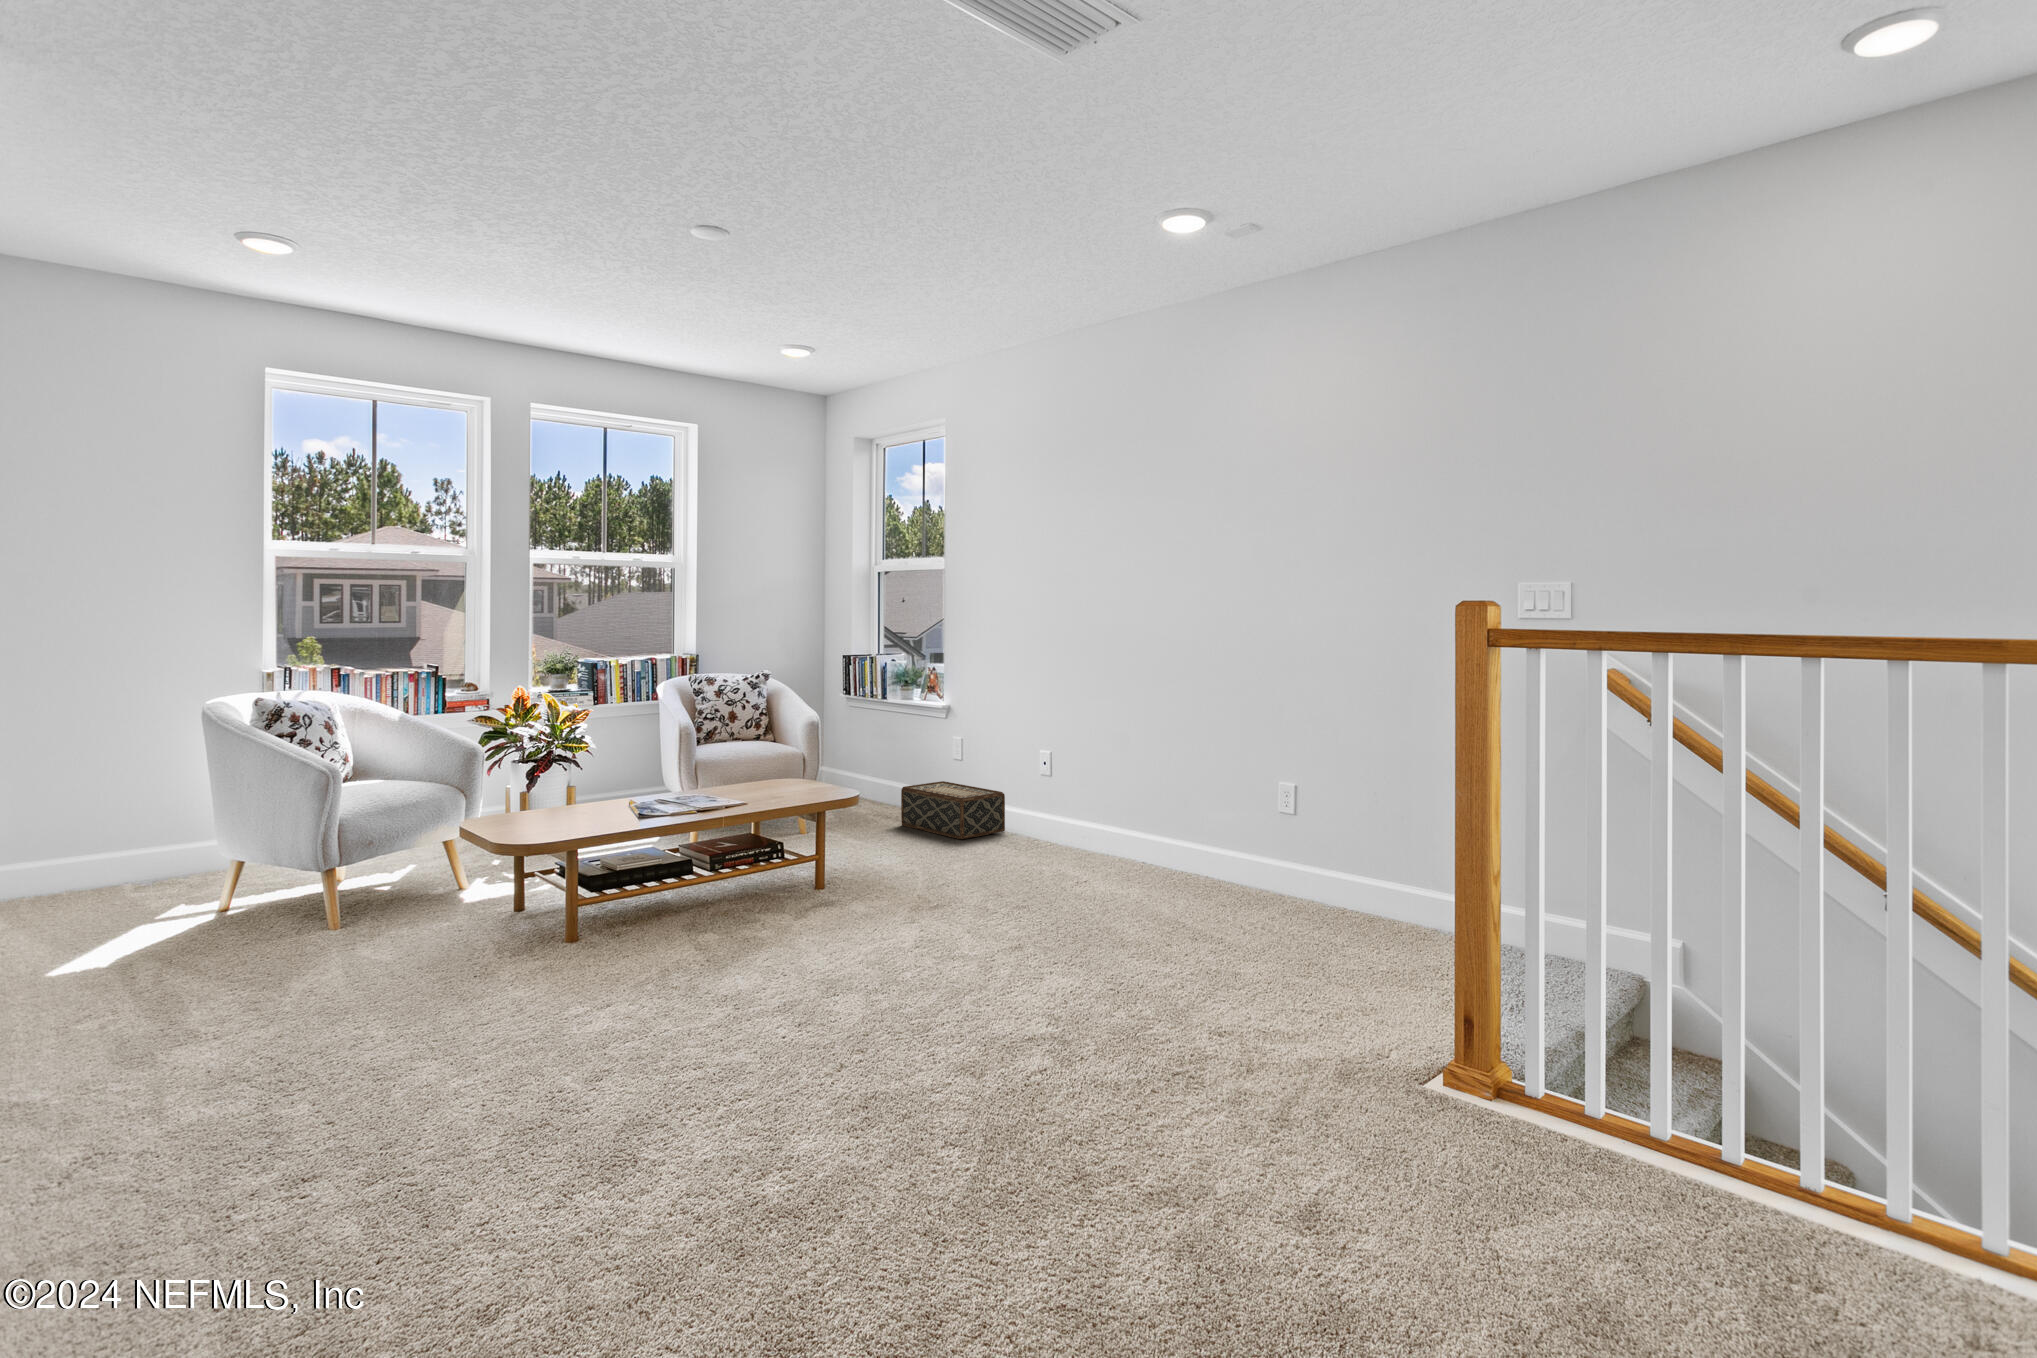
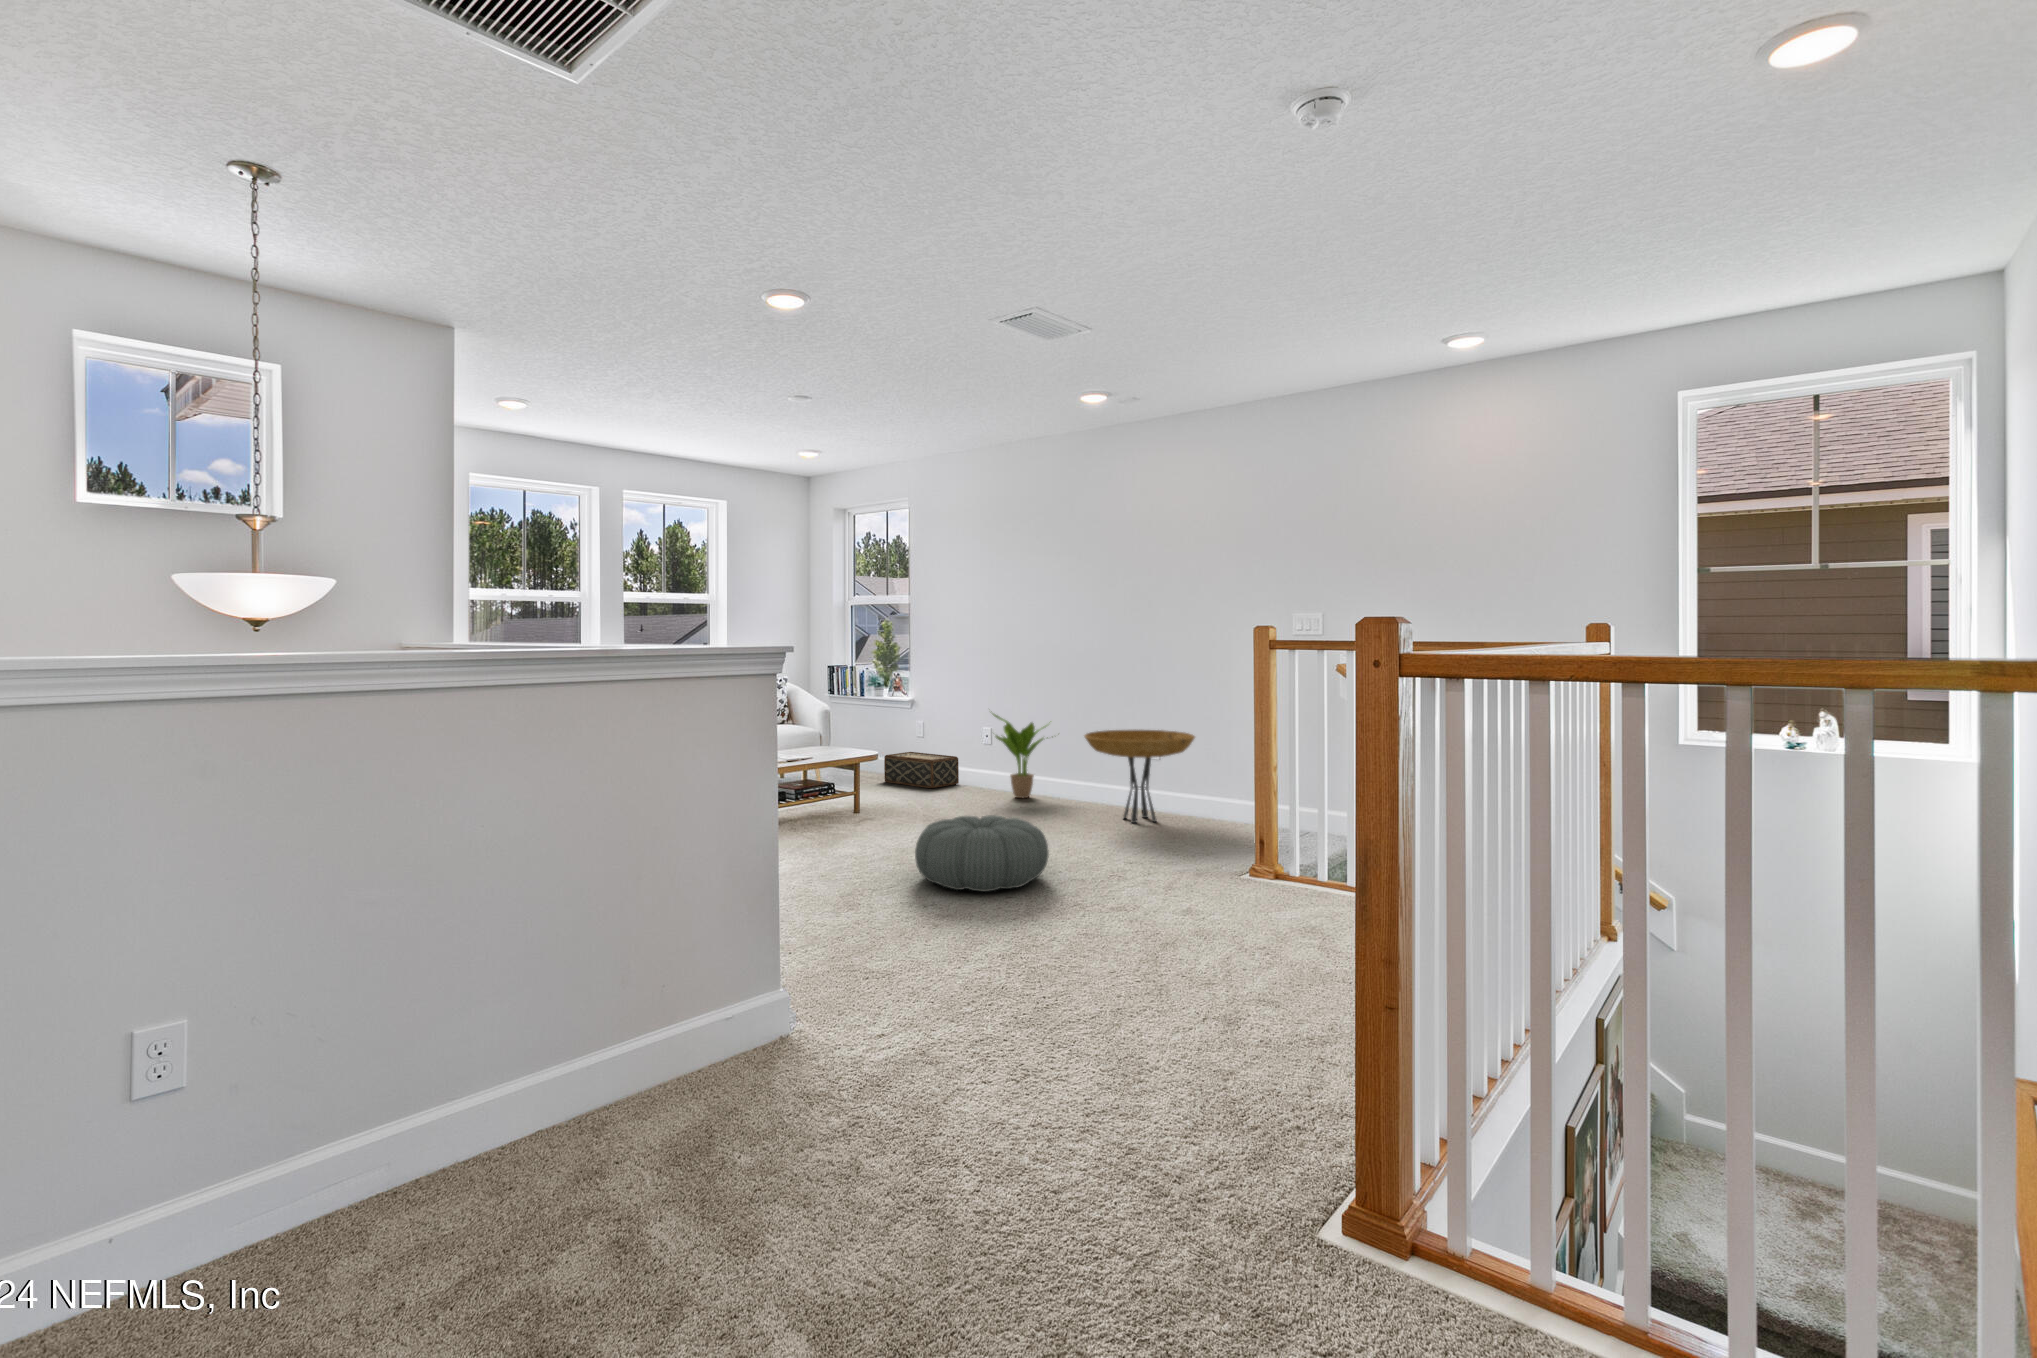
potted plant: none [1037,726,1143,863] -> present [993,714,1048,798]
side table: none [1167,767,1351,925] -> present [1085,730,1195,823]
pouf: none [802,940,1054,1111] -> present [915,815,1049,892]

